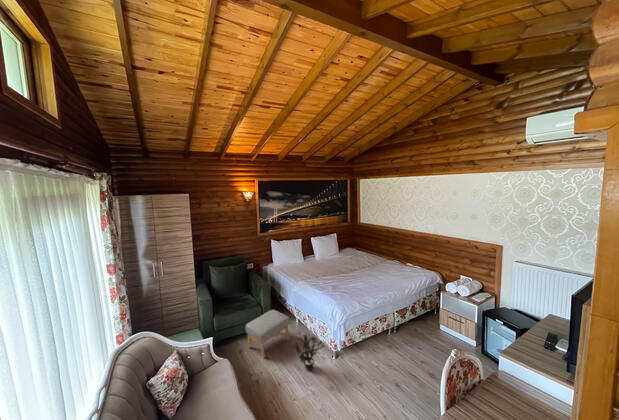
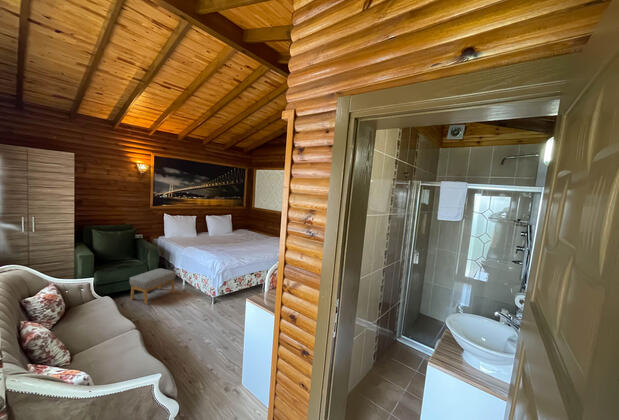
potted plant: present [292,335,324,371] -> none [174,278,206,308]

